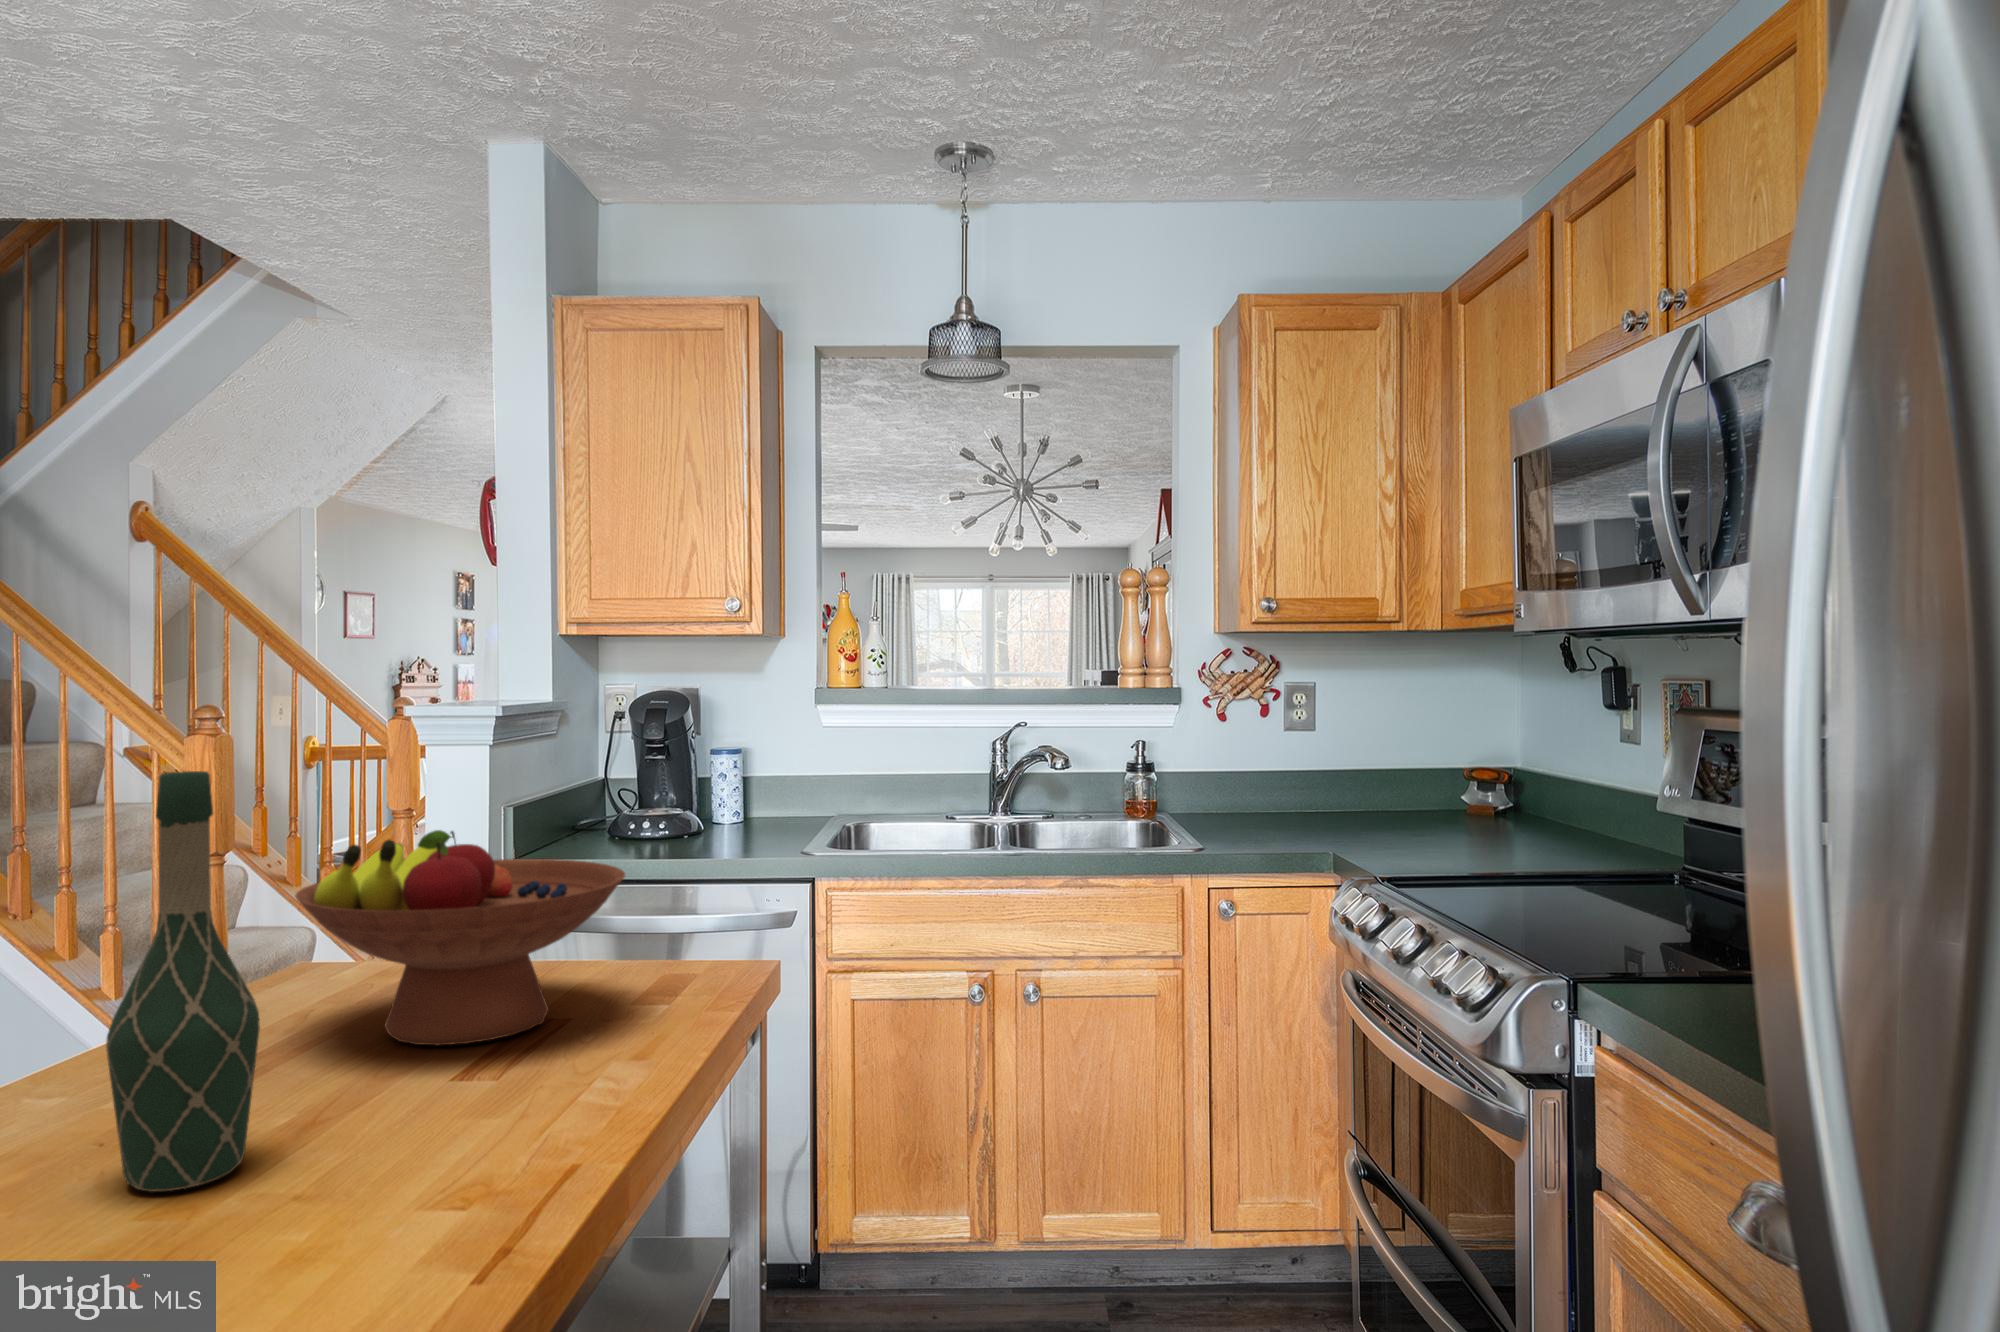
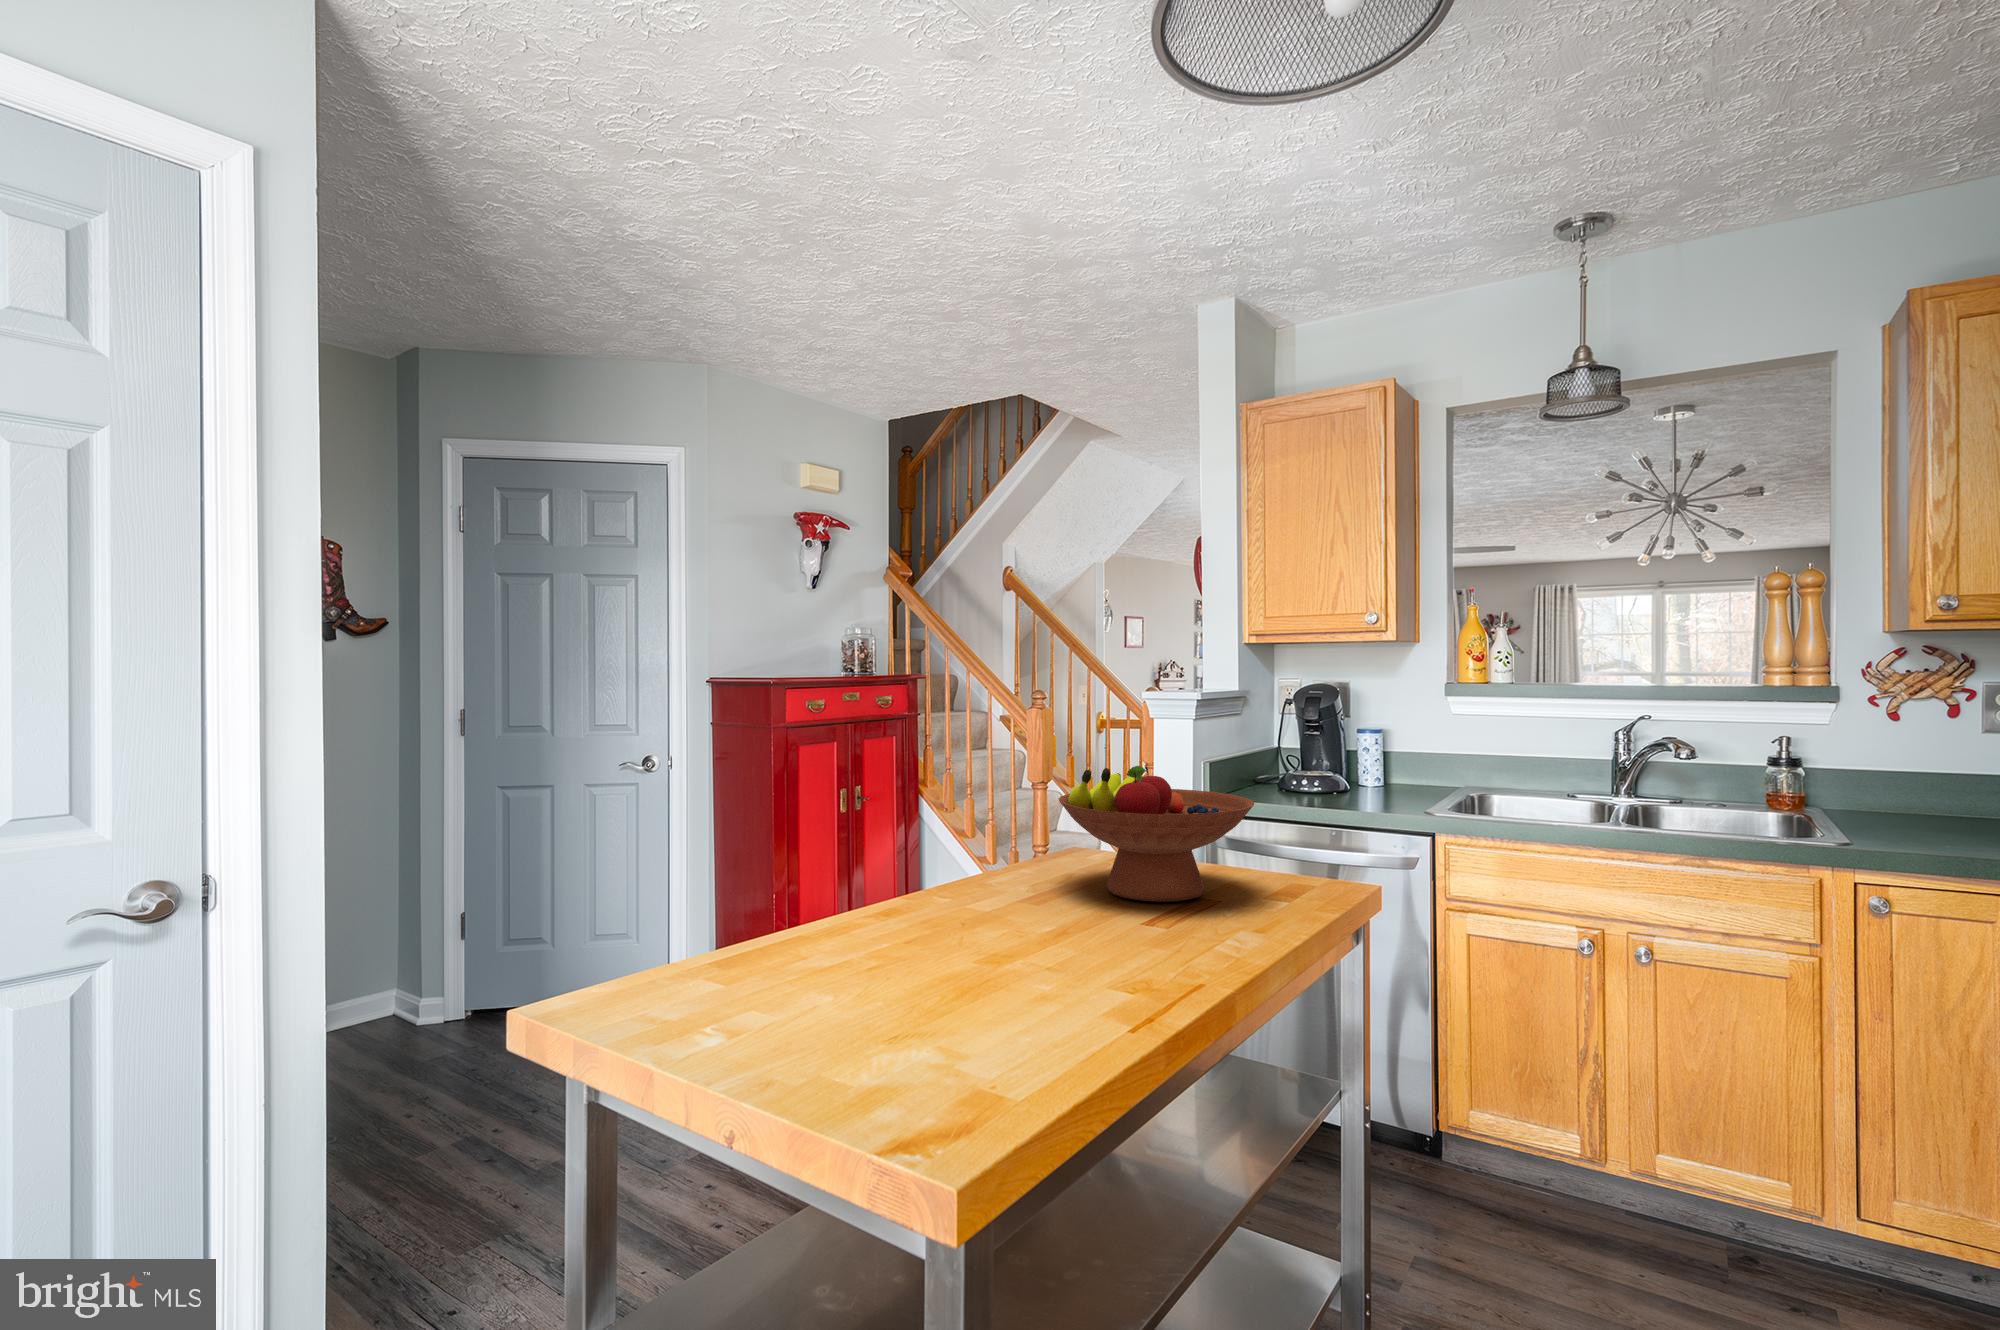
wine bottle: present [106,771,260,1192] -> none [960,719,1030,947]

